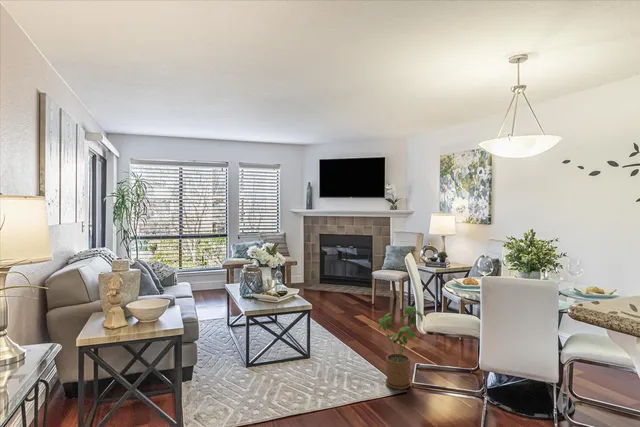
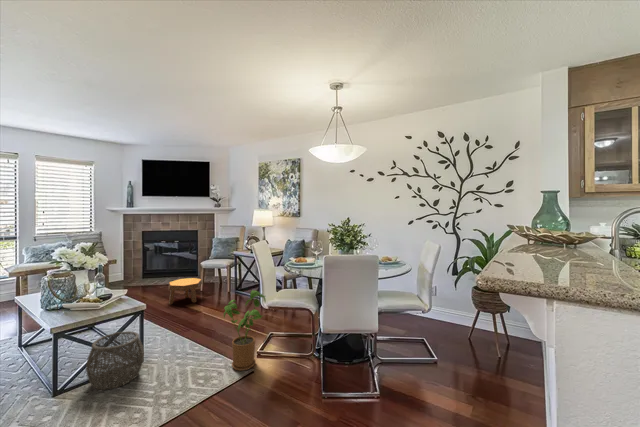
footstool: none [339,287,372,315] -> present [168,278,202,304]
woven basket: none [267,326,310,373] -> present [86,331,144,390]

